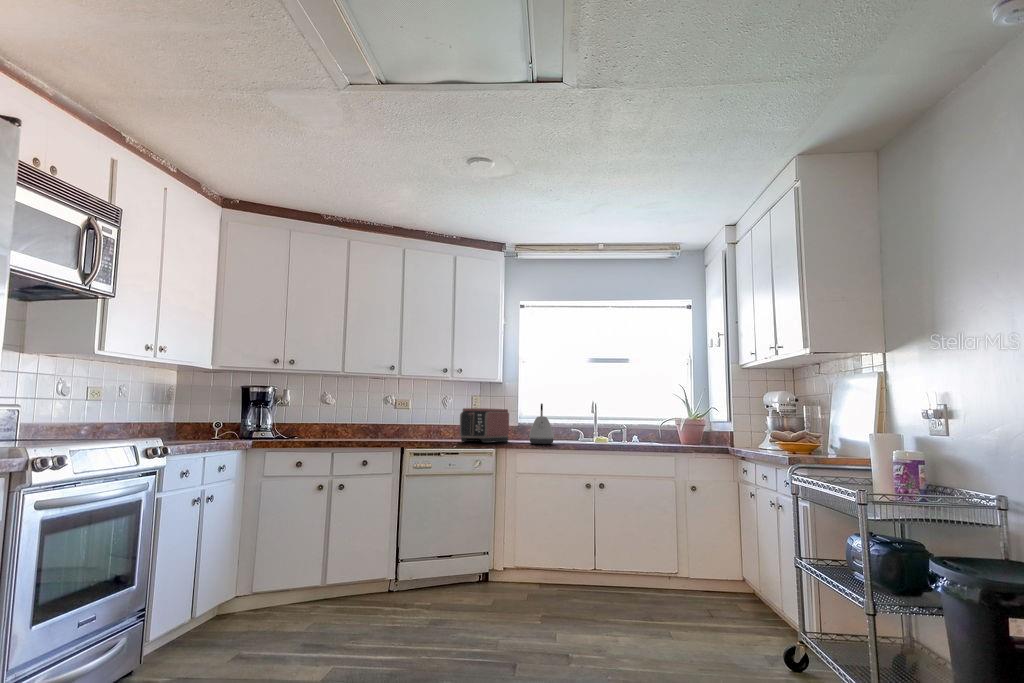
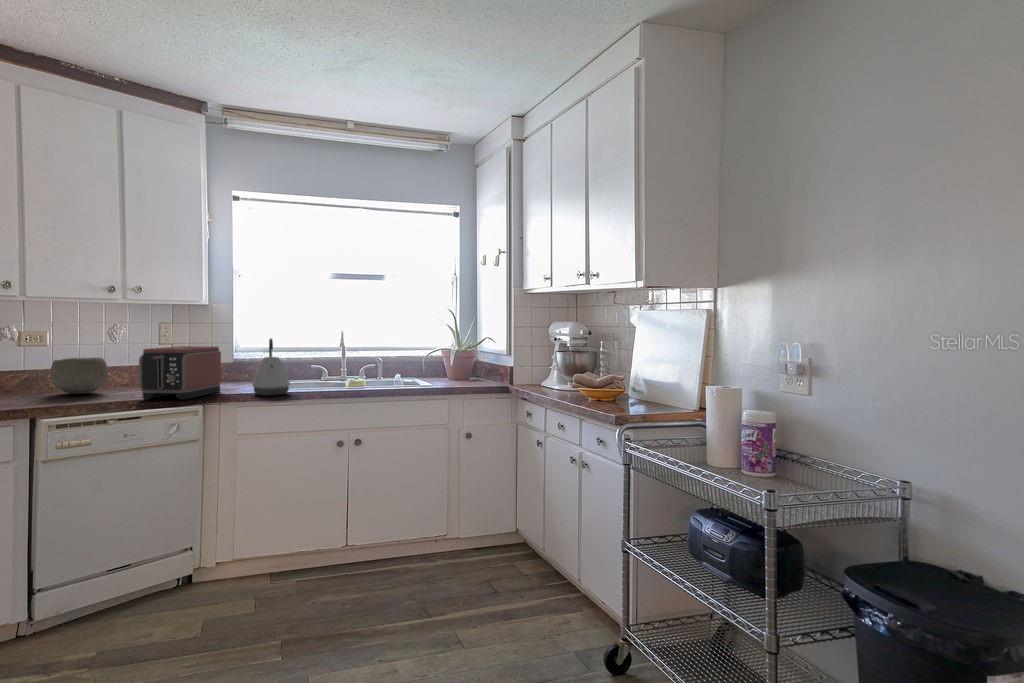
bowl: none [410,415,441,439] -> present [50,358,108,394]

